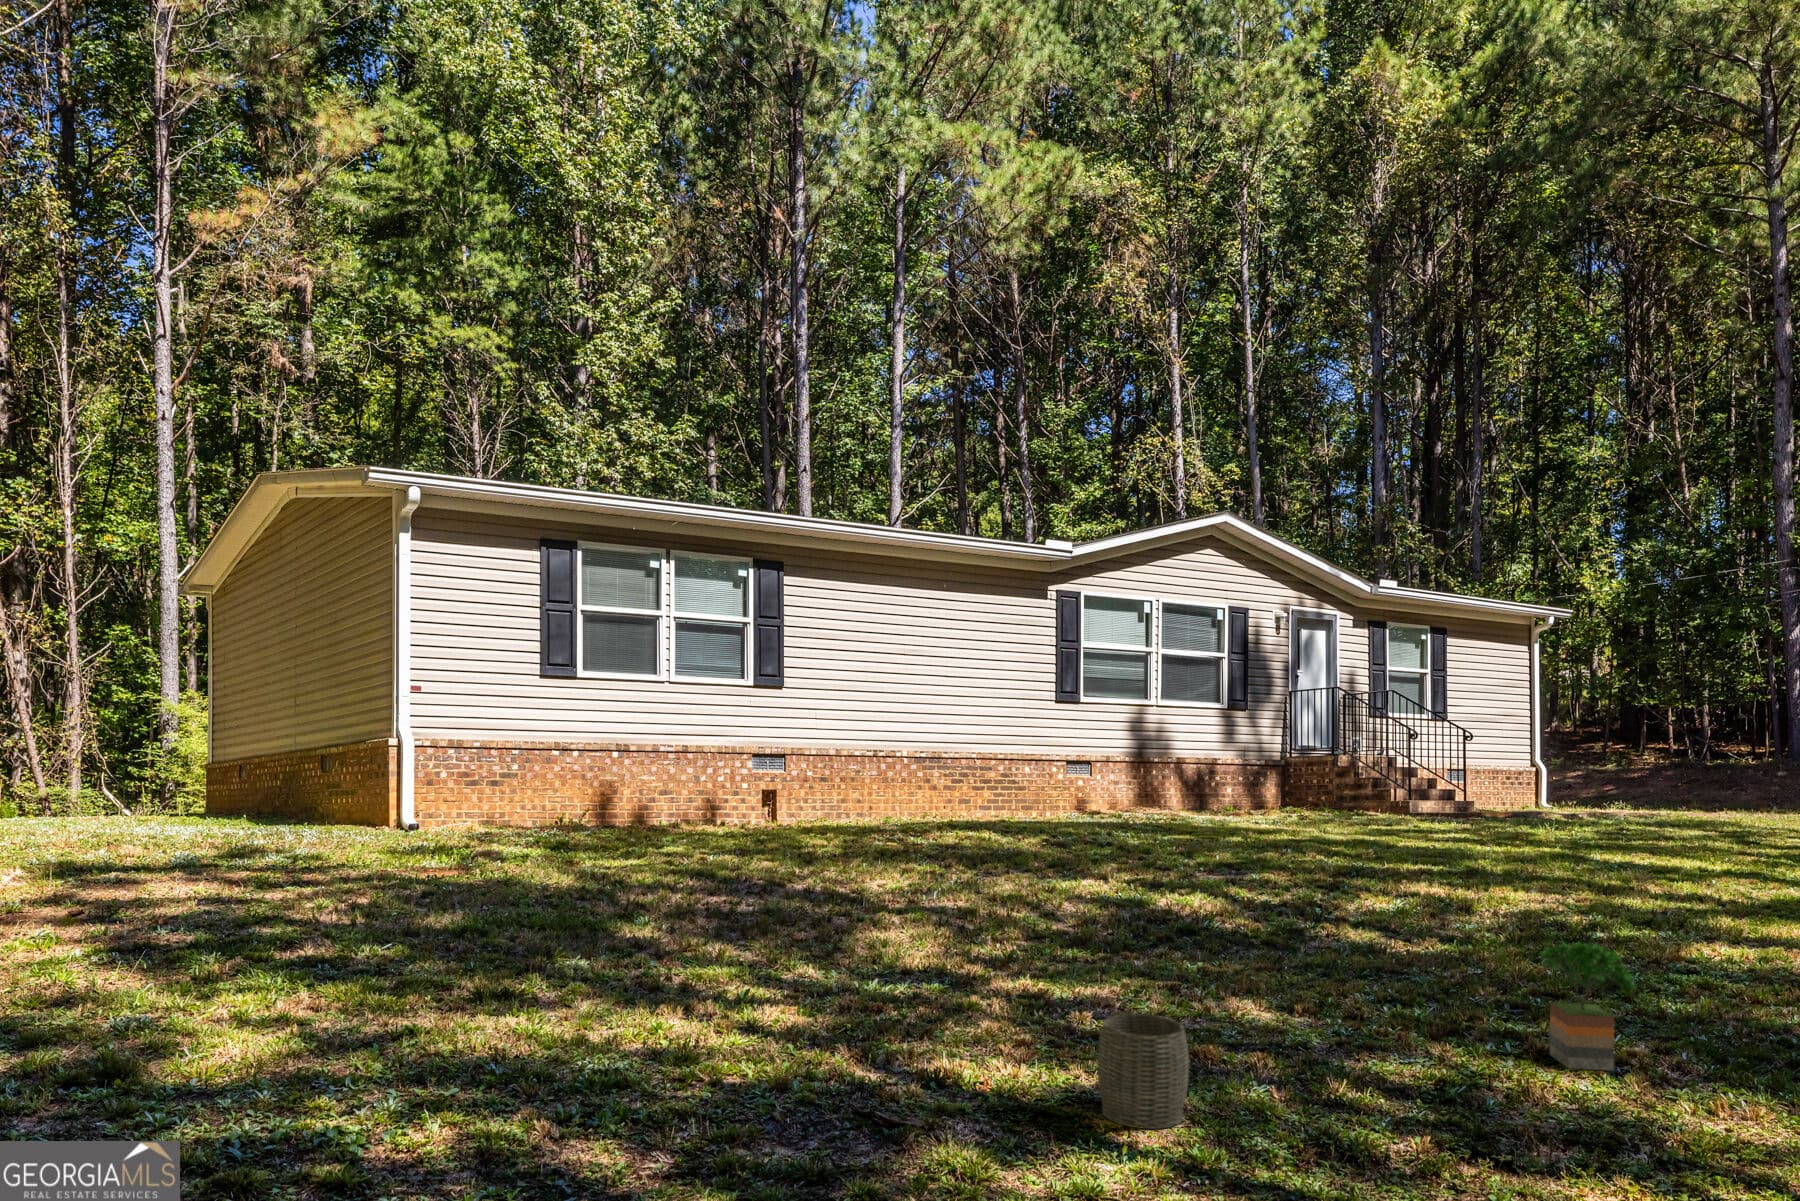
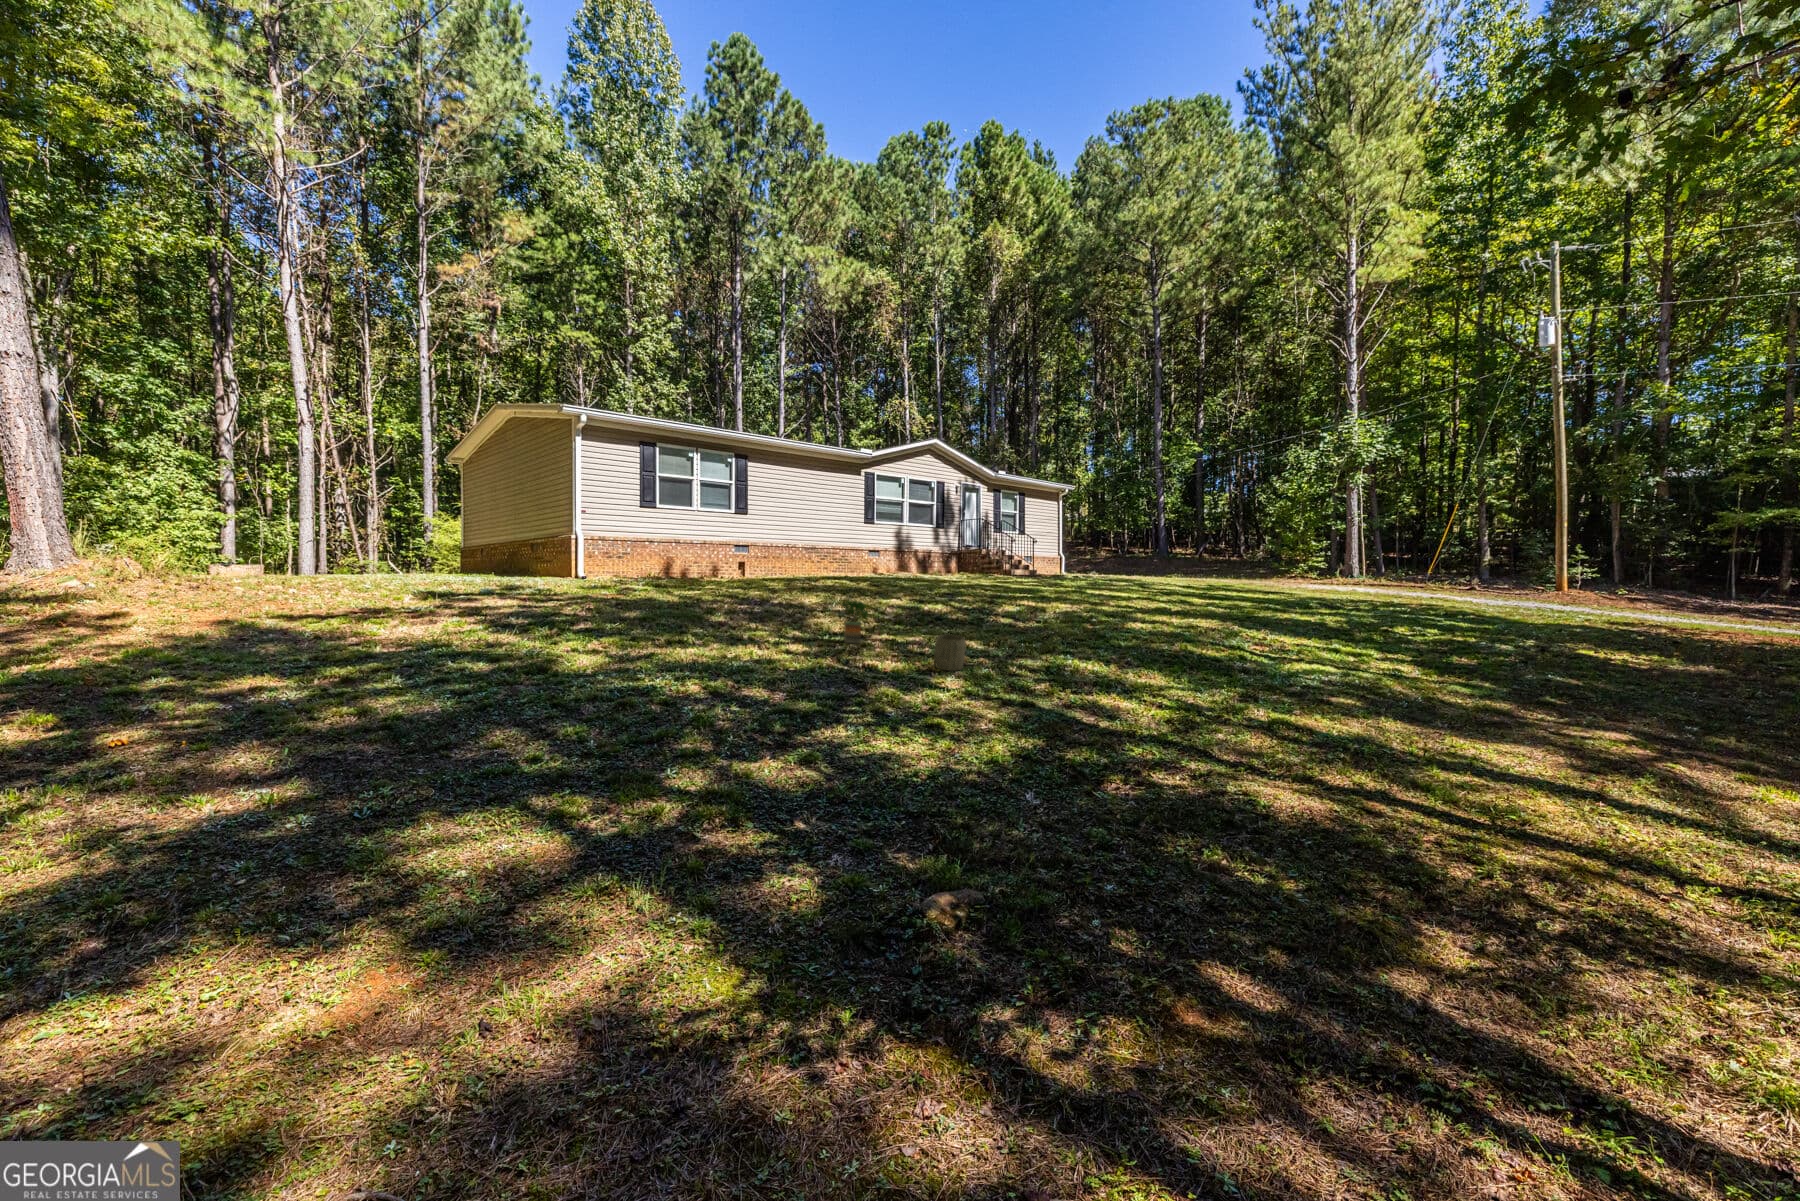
potted tree: present [1541,942,1635,1071] -> present [842,600,868,643]

